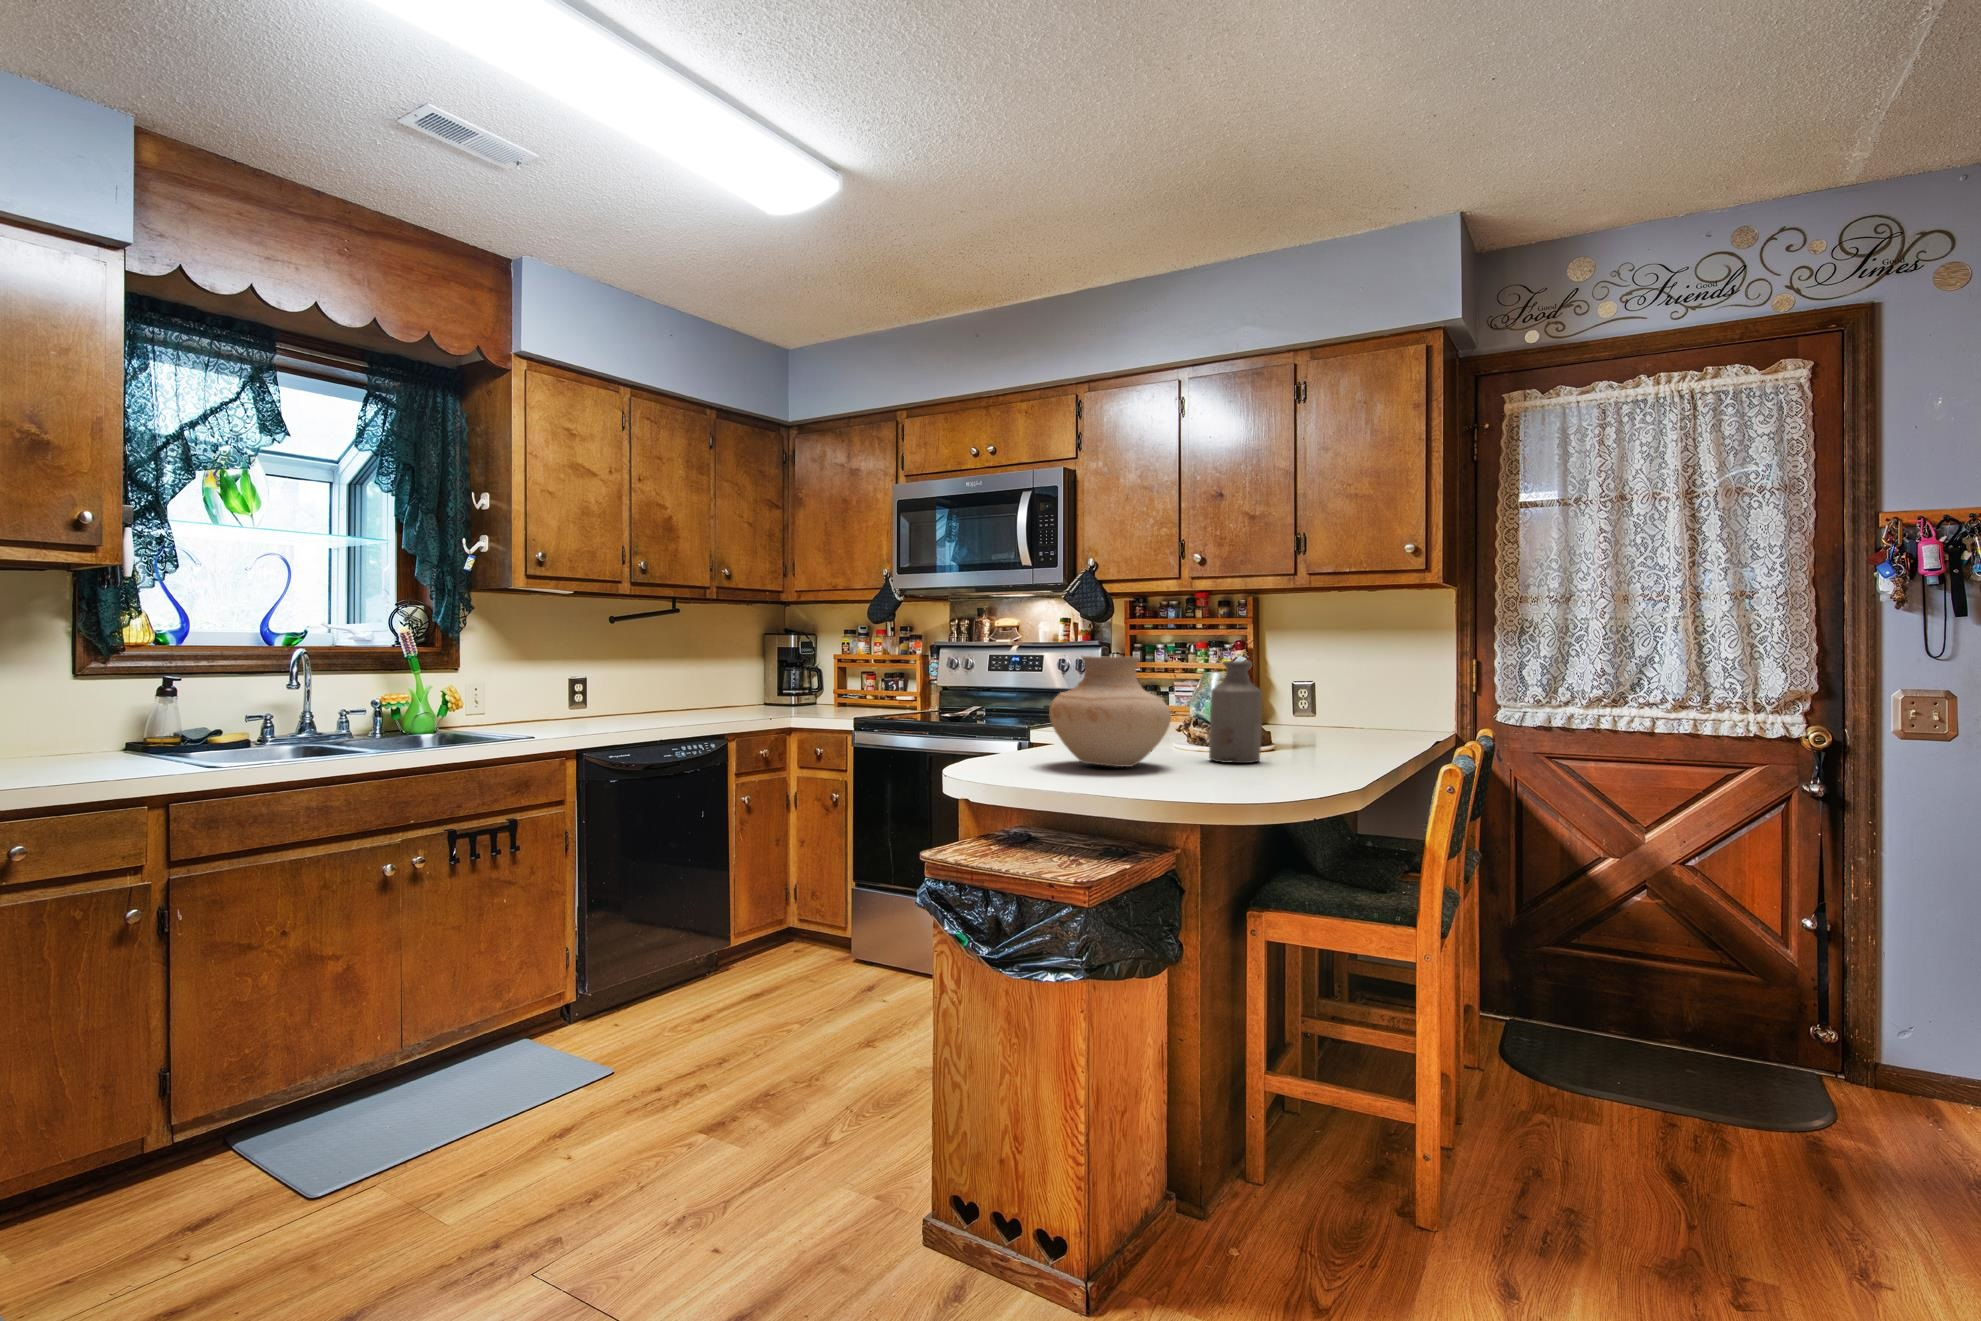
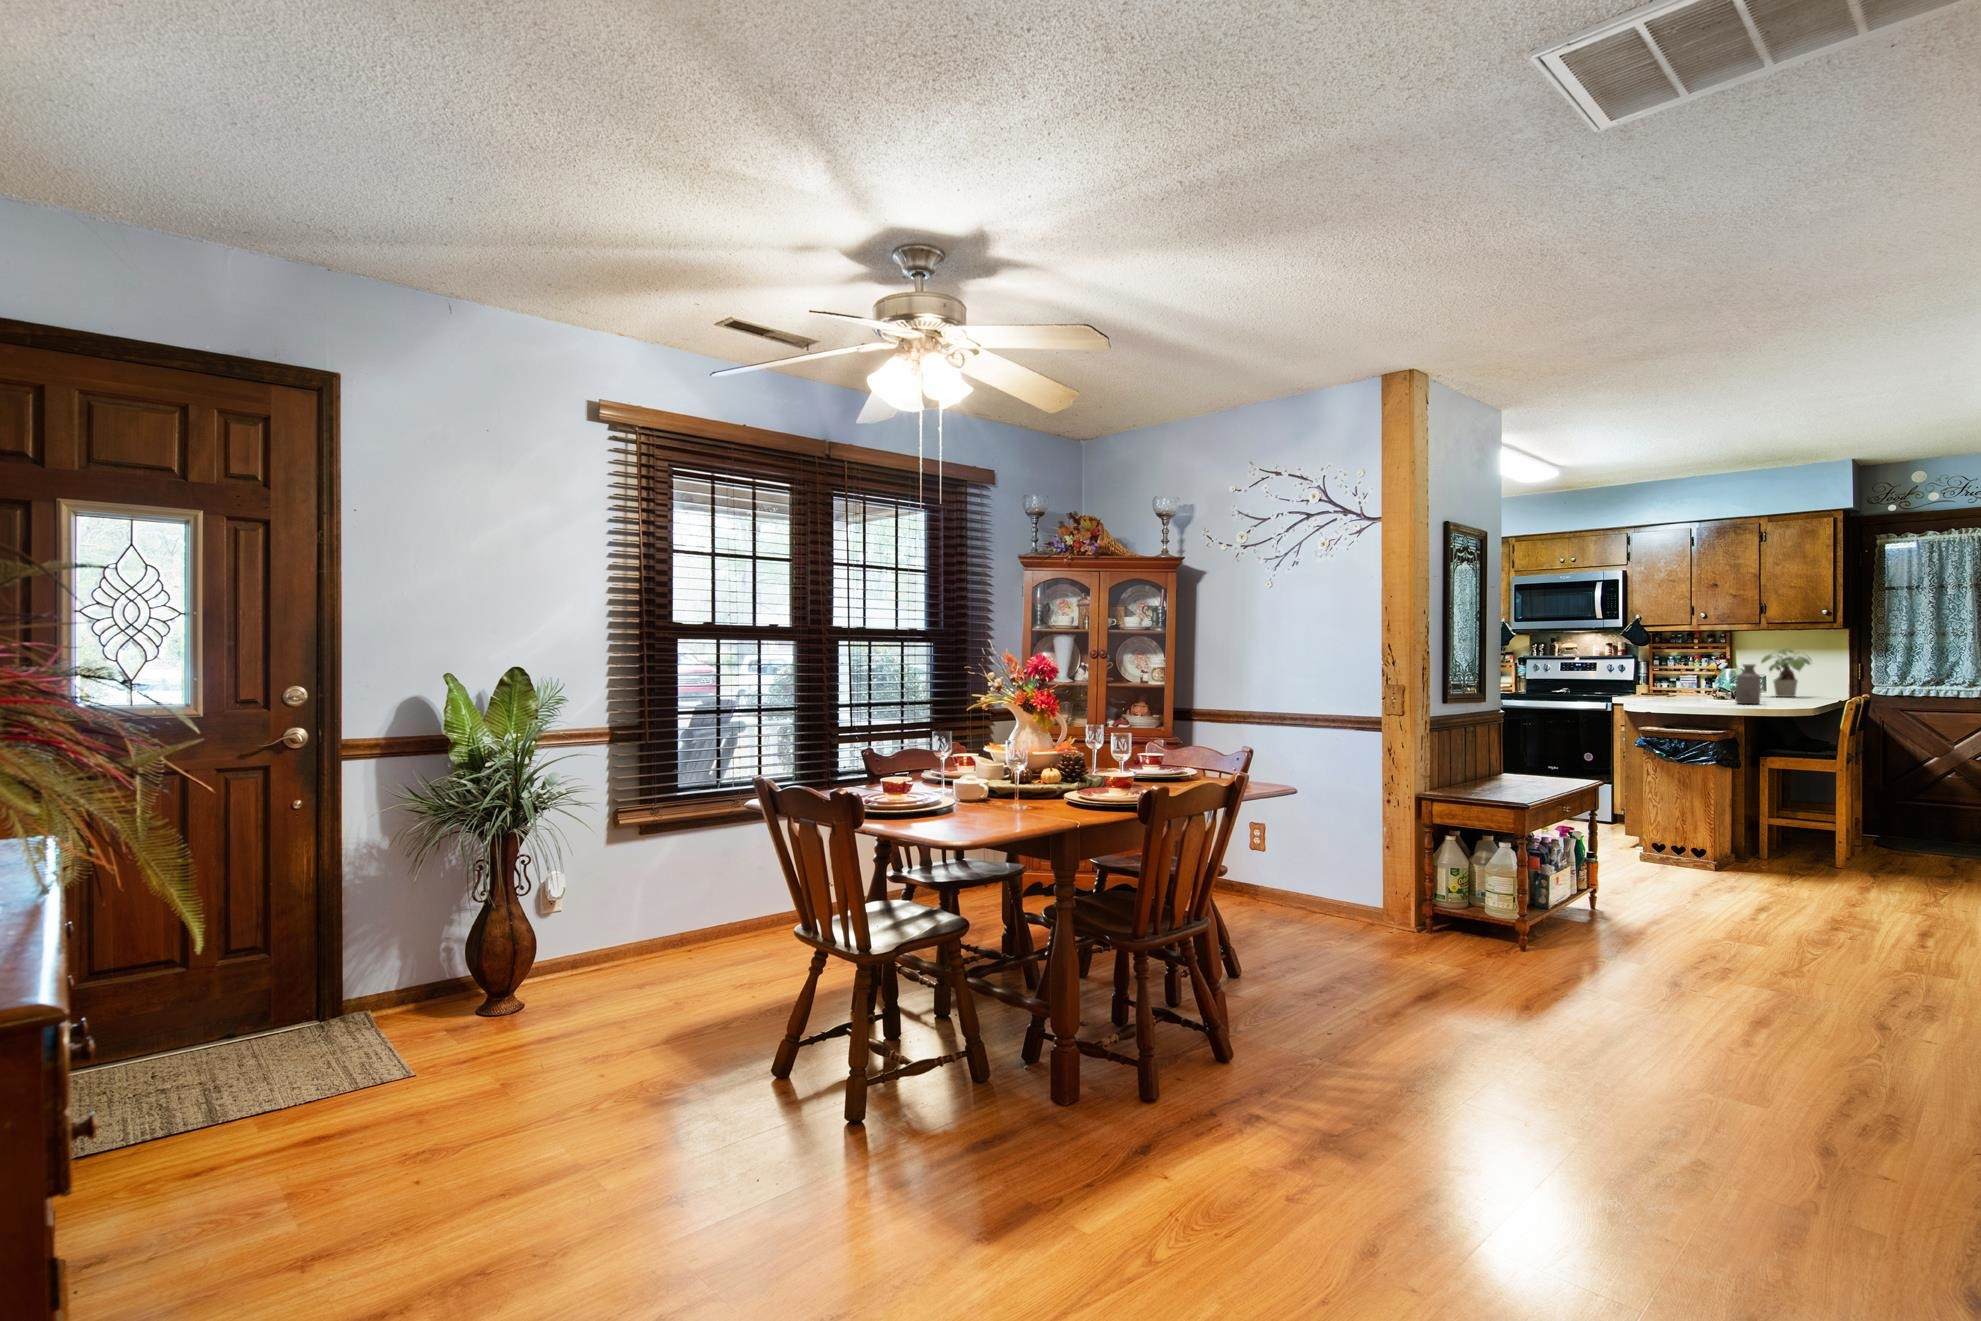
potted plant: none [1306,629,1397,726] -> present [1761,649,1810,697]
vase: present [1049,656,1171,767] -> none [1668,662,1724,704]

